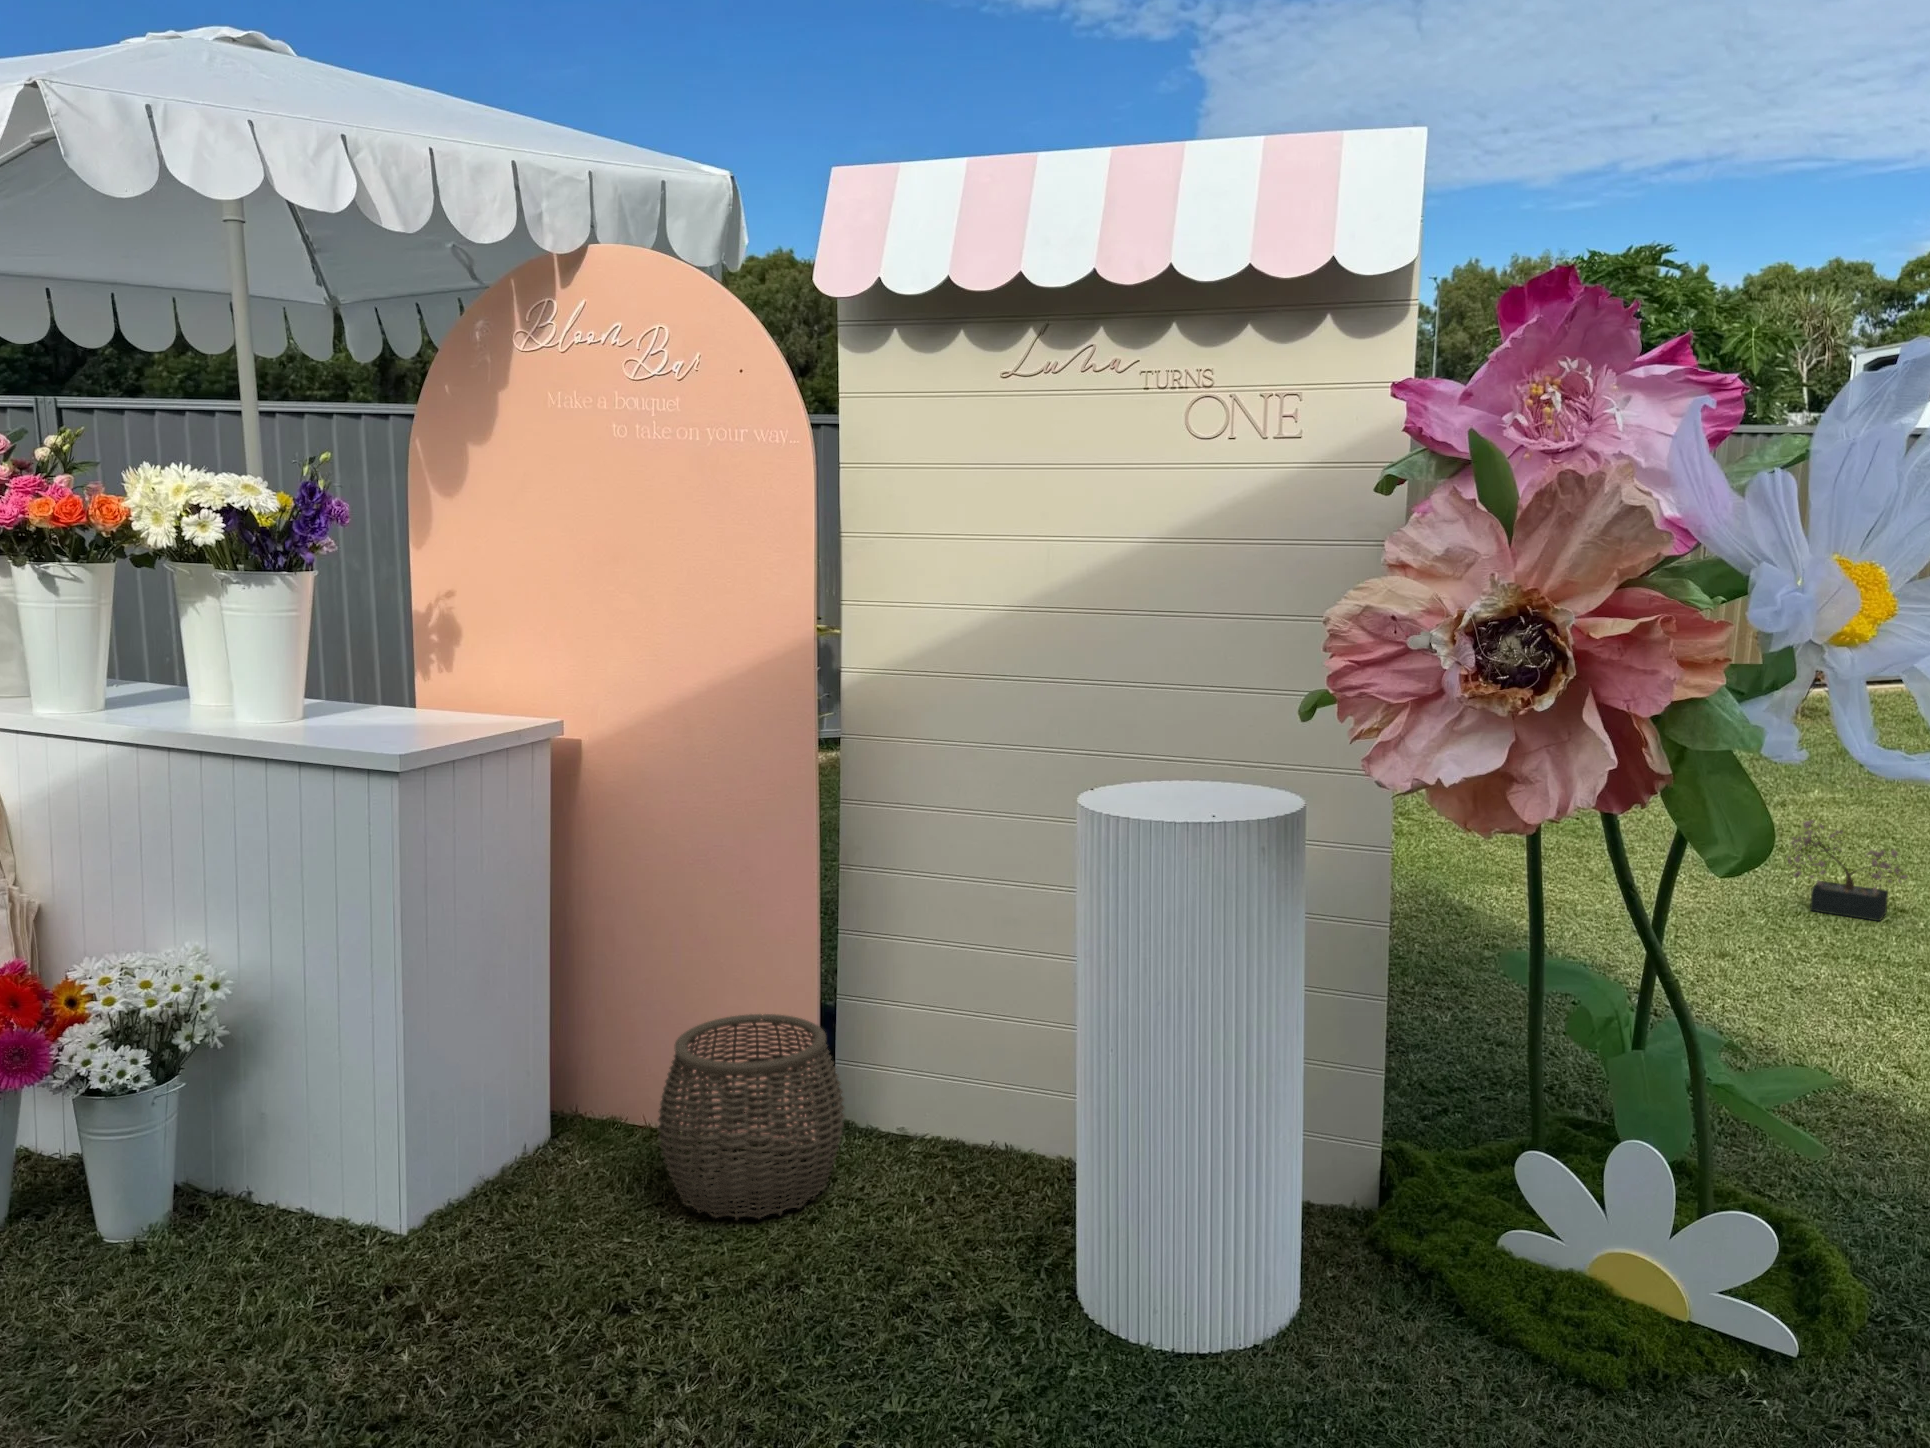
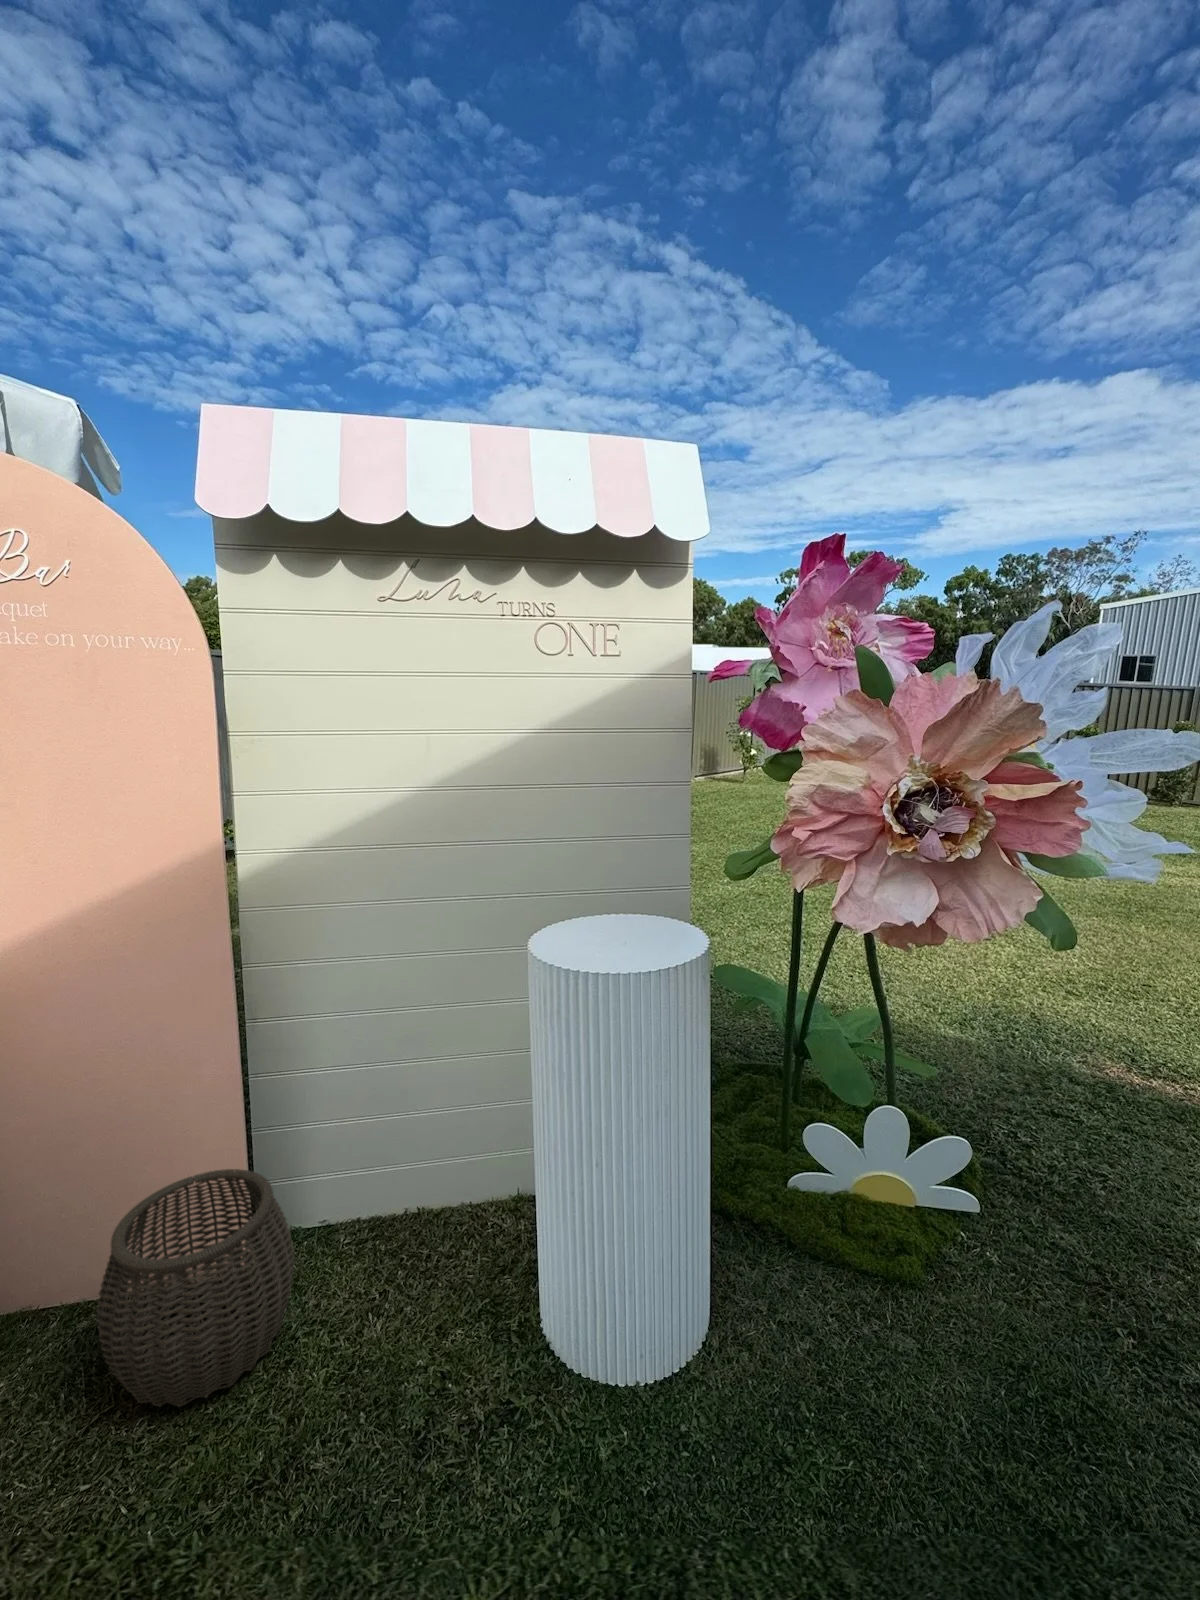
decorative plant: present [1787,820,1907,921] -> none [714,858,768,904]

